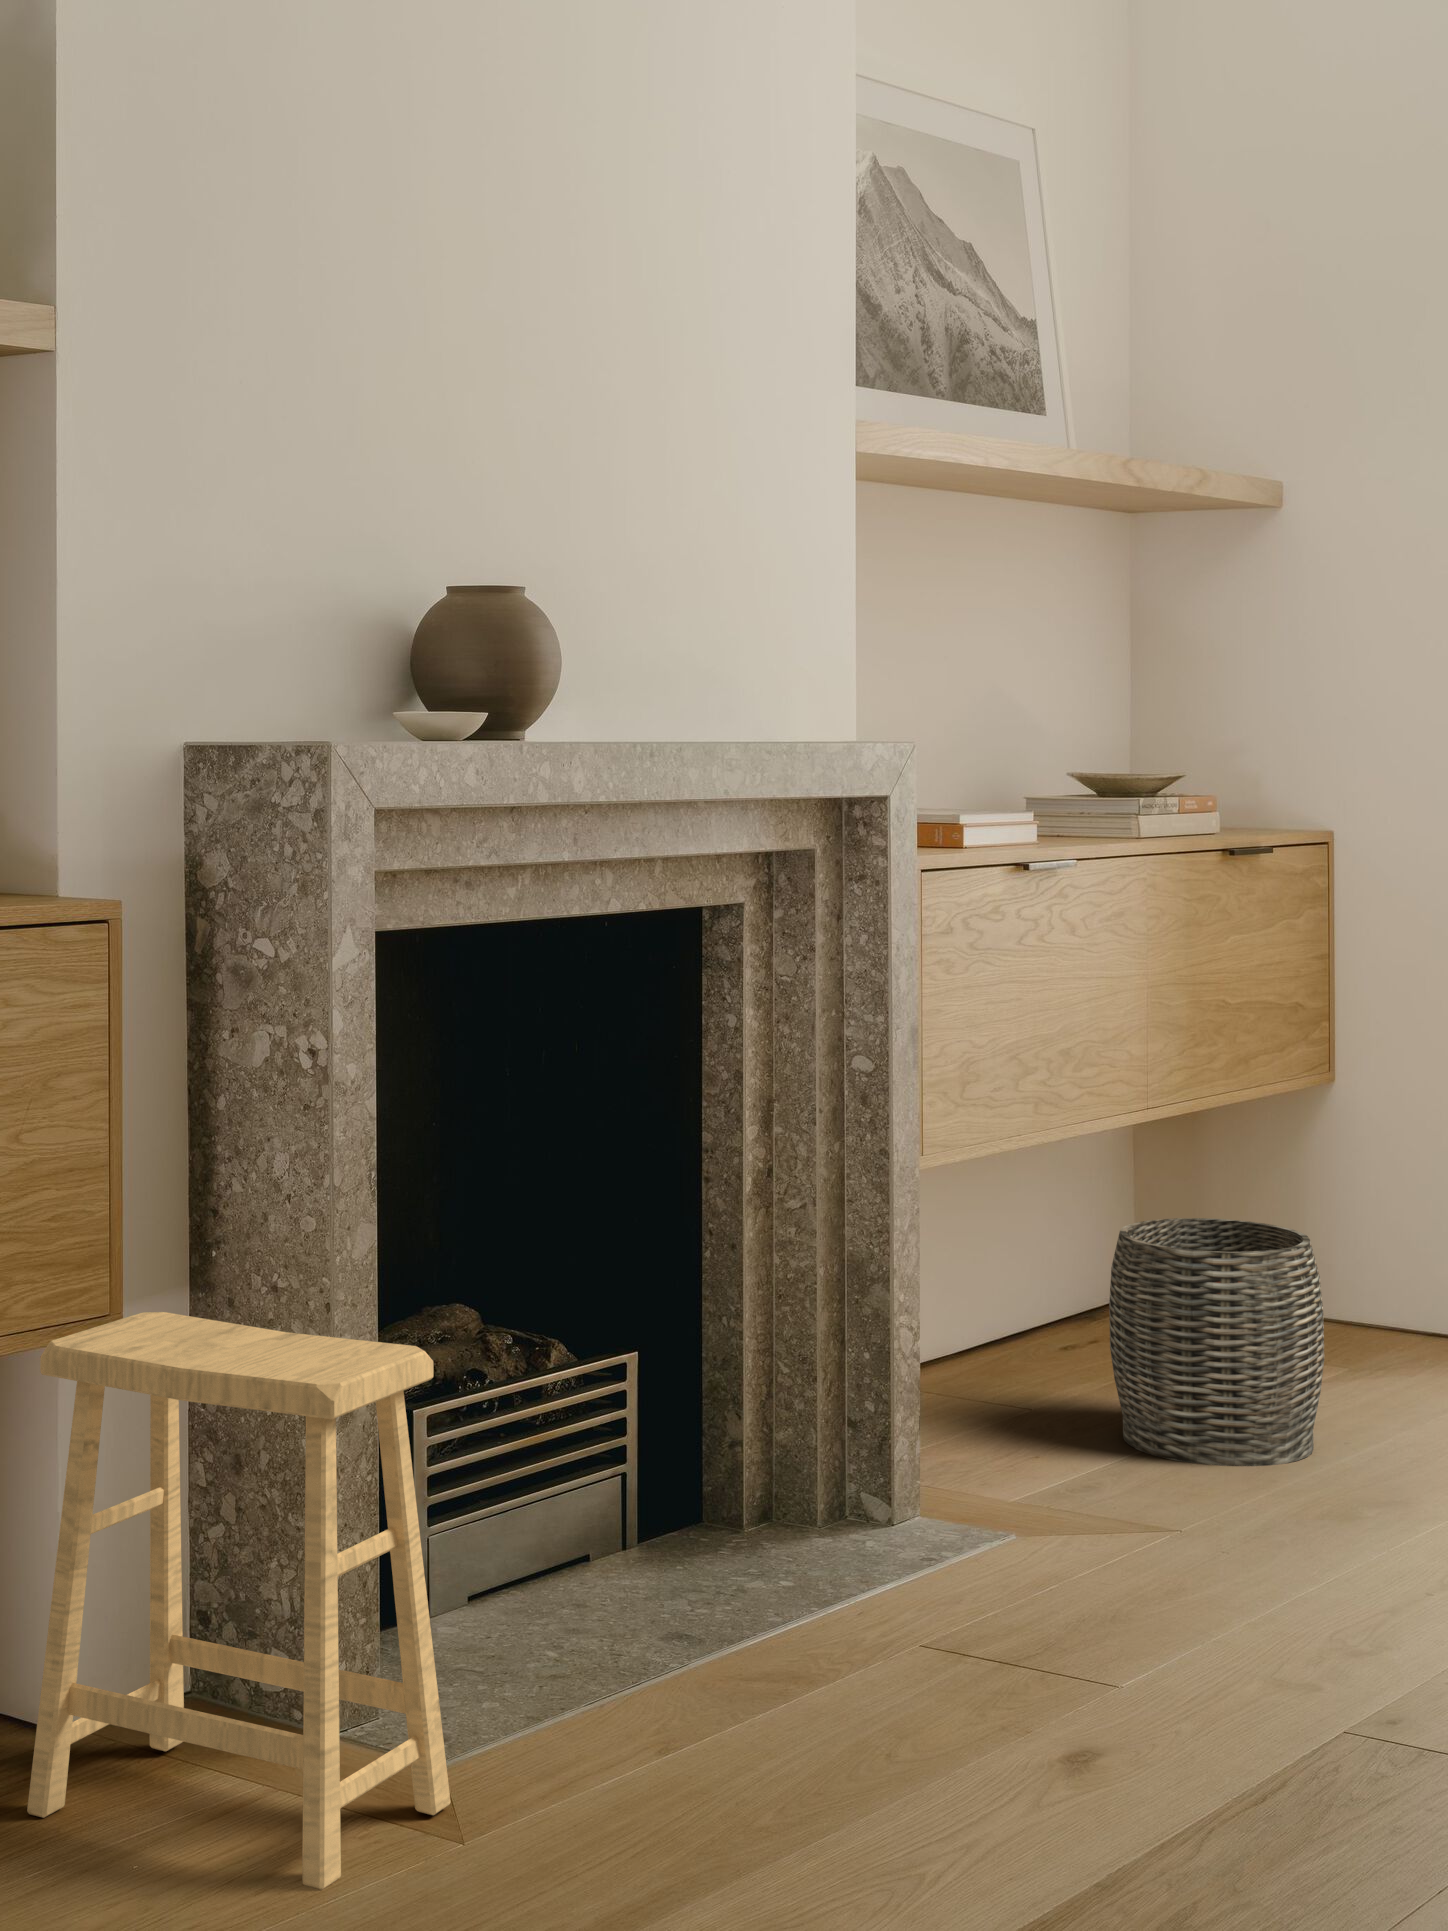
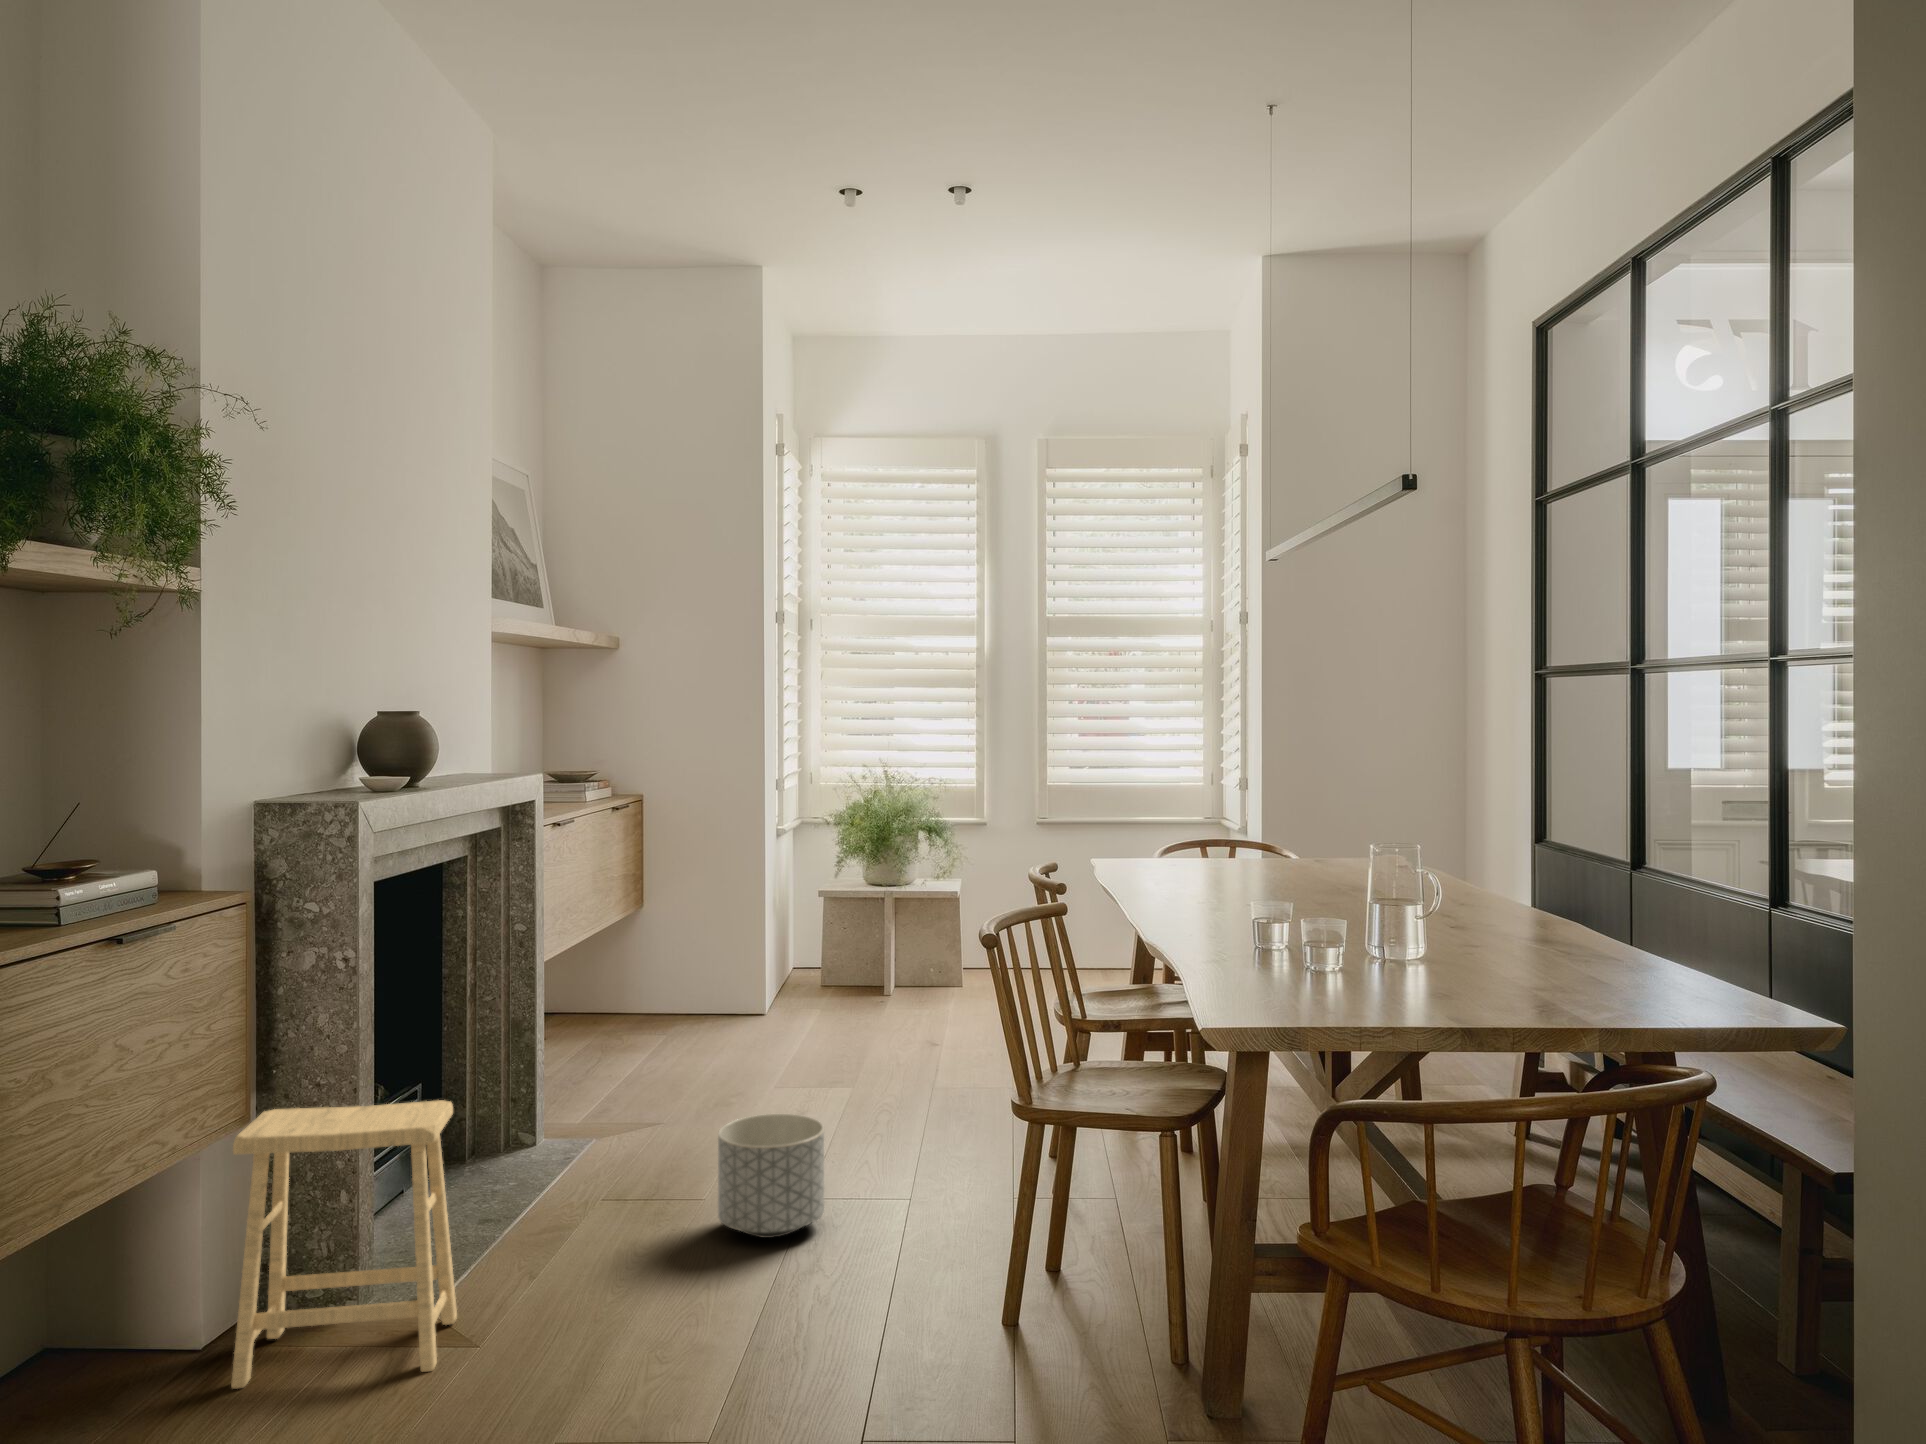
woven basket: present [1109,1218,1324,1466] -> none [592,977,688,1090]
planter: none [1069,1533,1334,1836] -> present [718,1114,824,1238]

